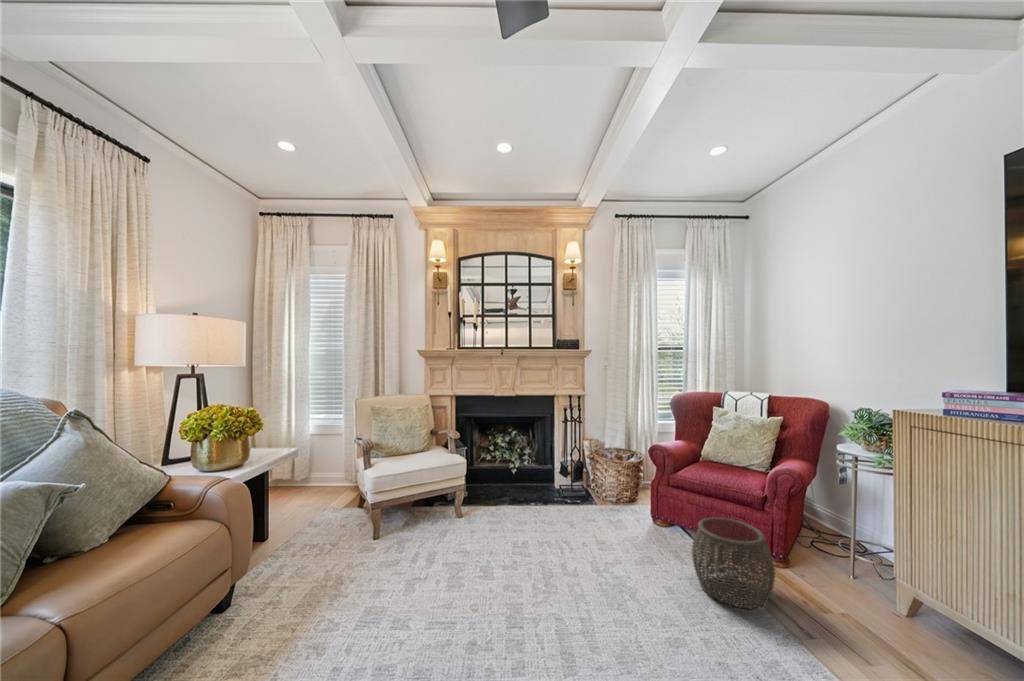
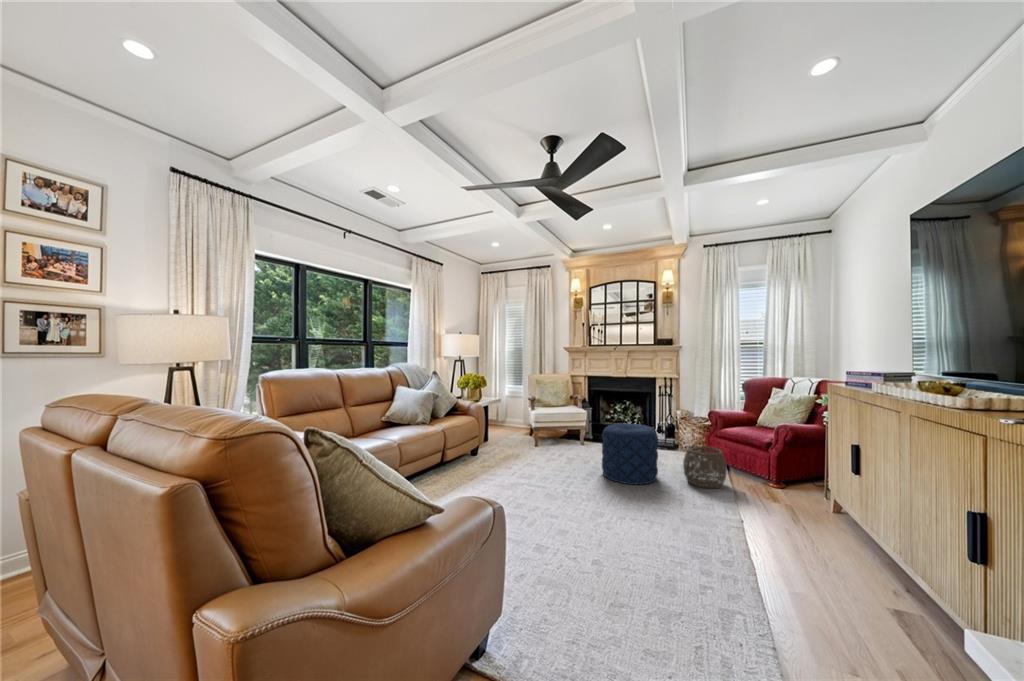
pouf: none [559,494,673,650] -> present [602,423,658,485]

